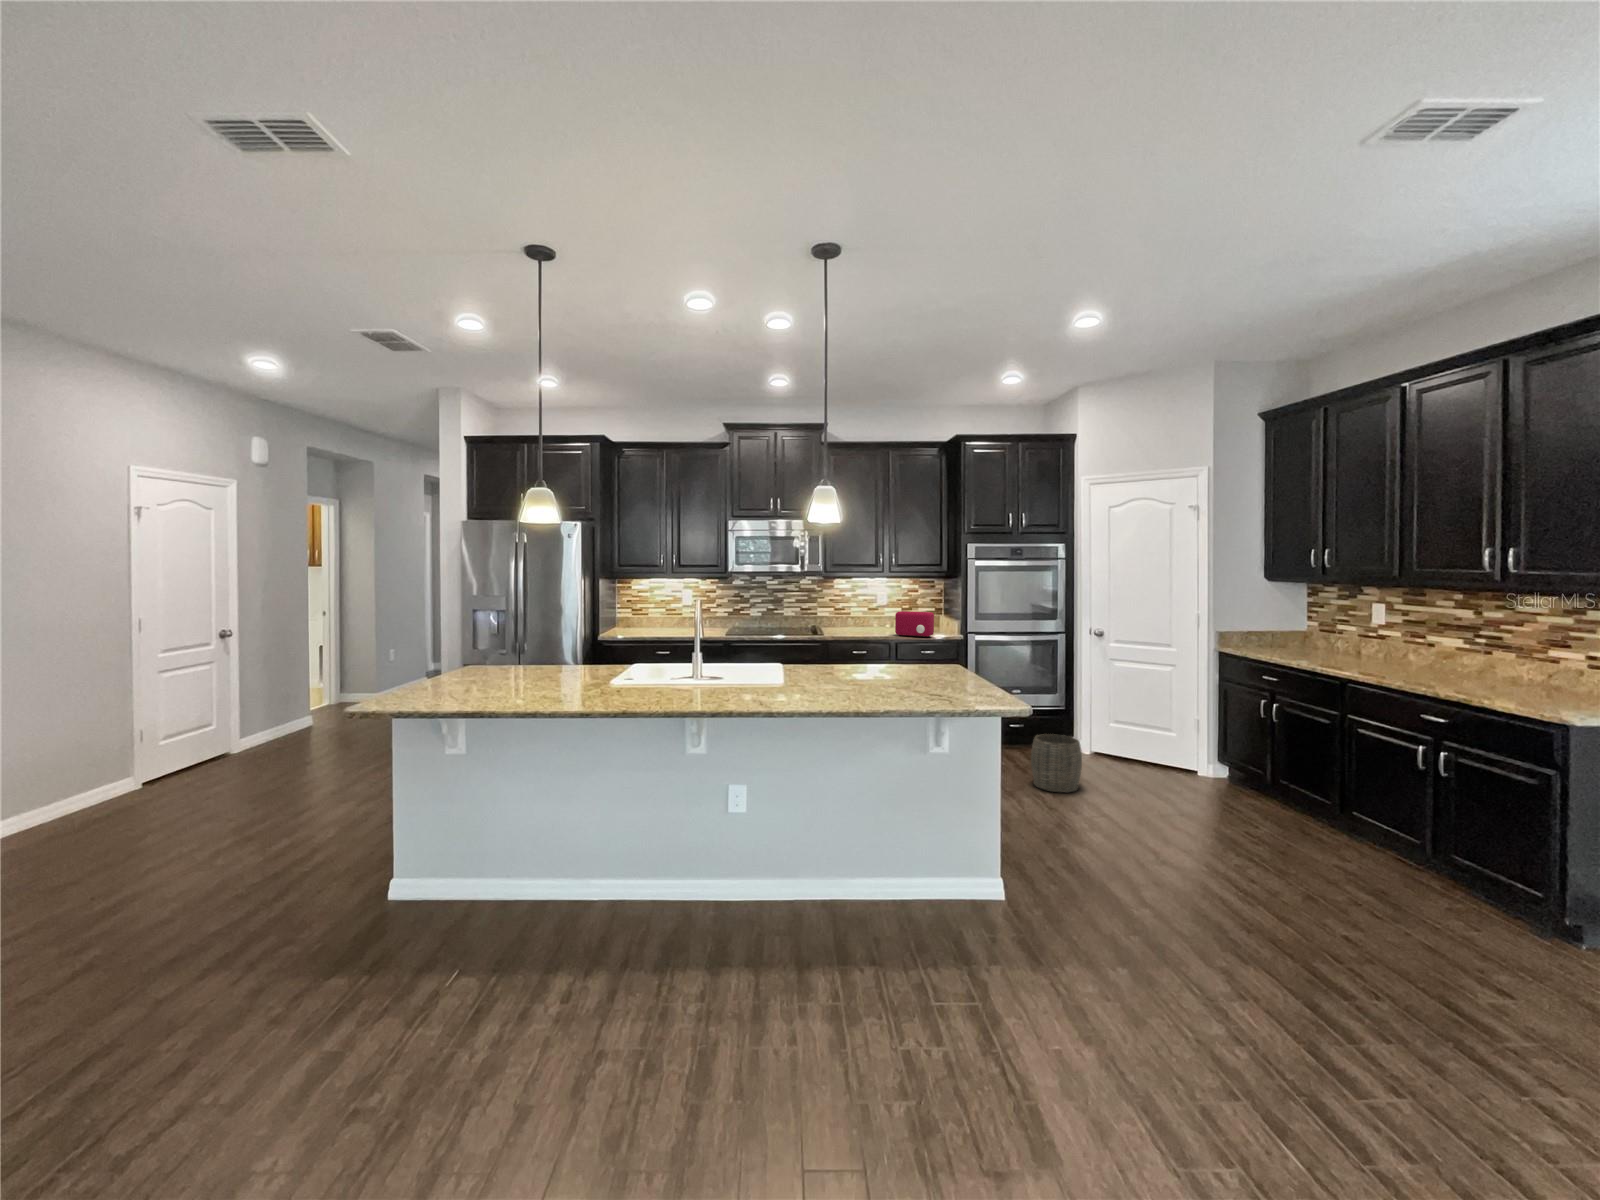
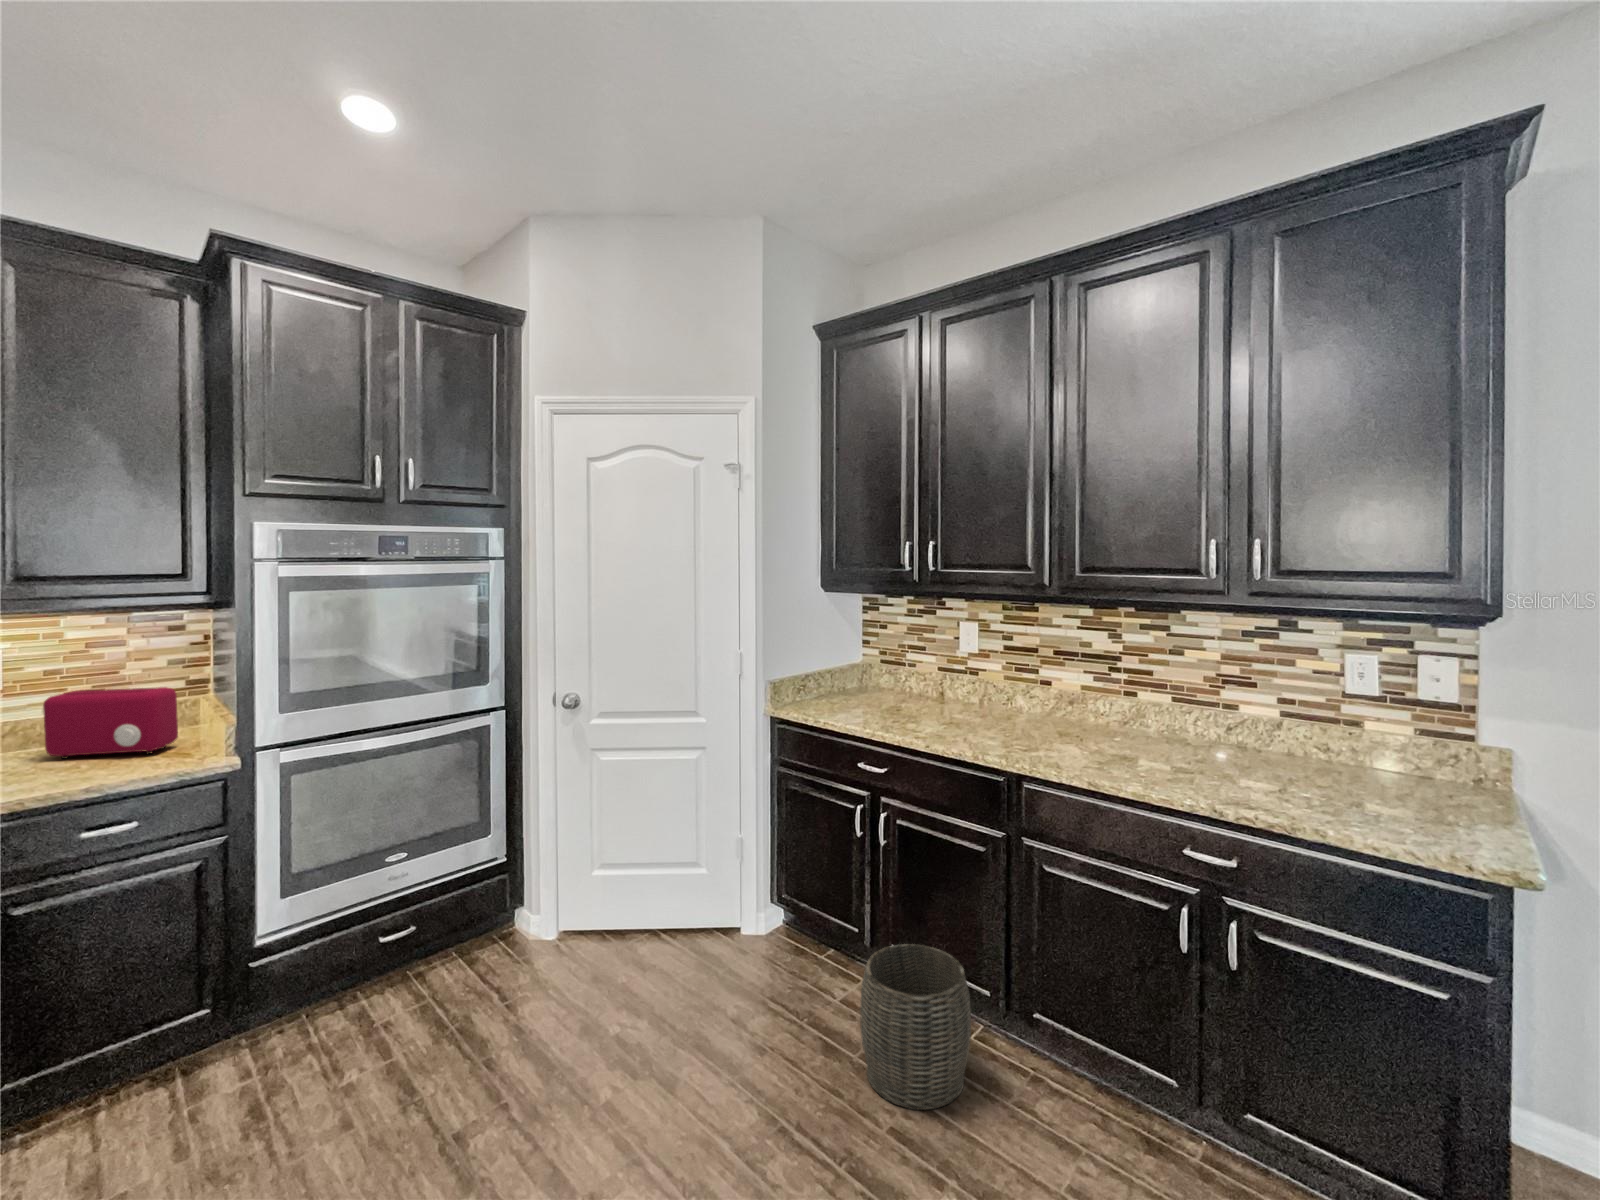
woven basket: present [1031,734,1082,792] -> present [860,944,971,1110]

